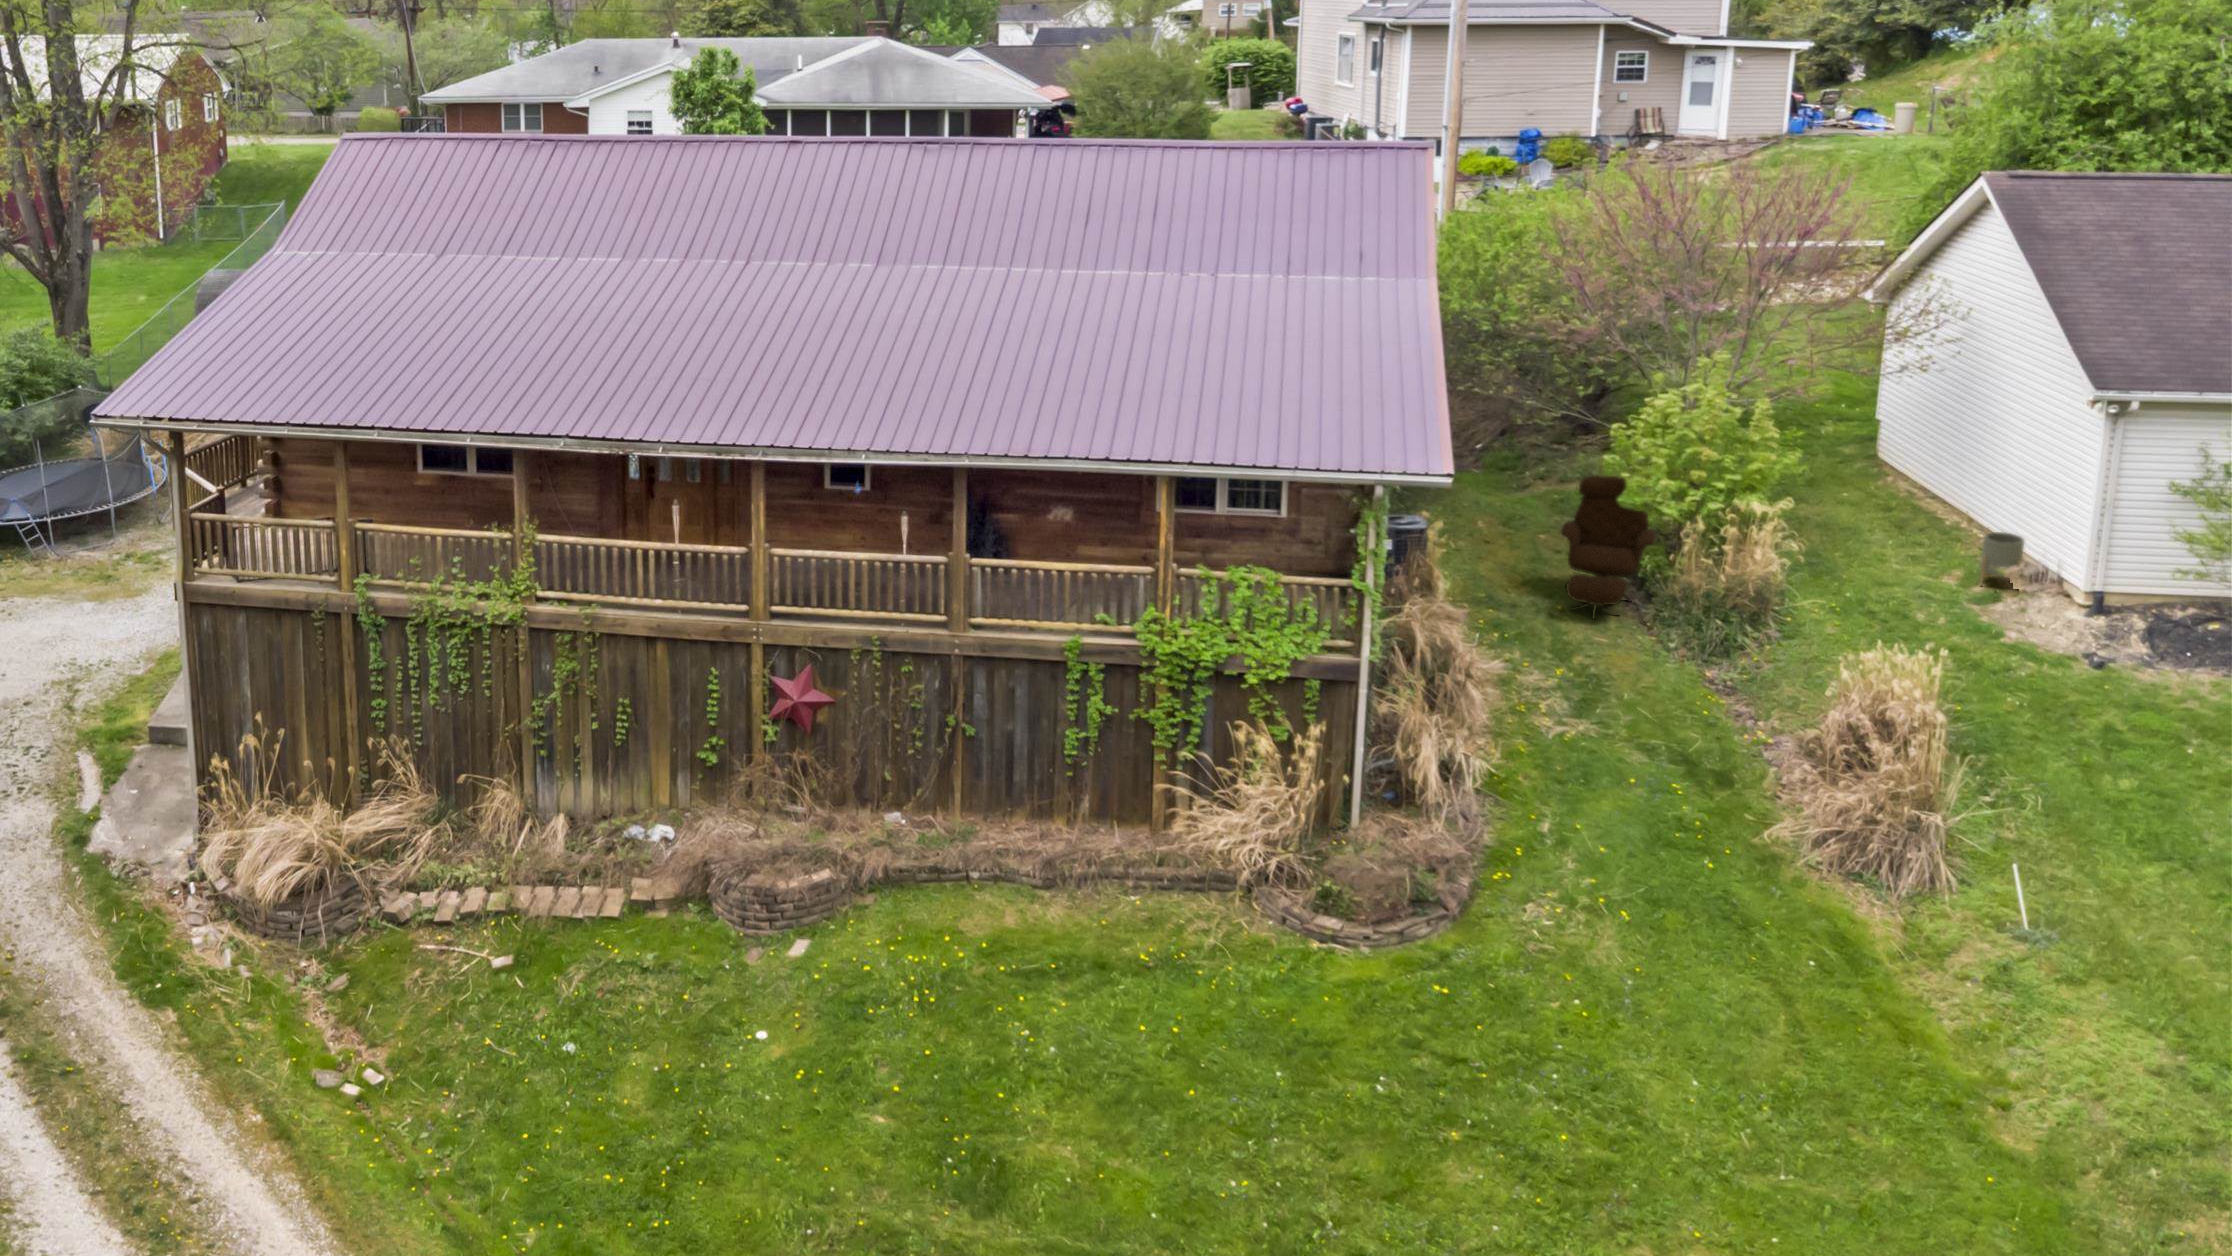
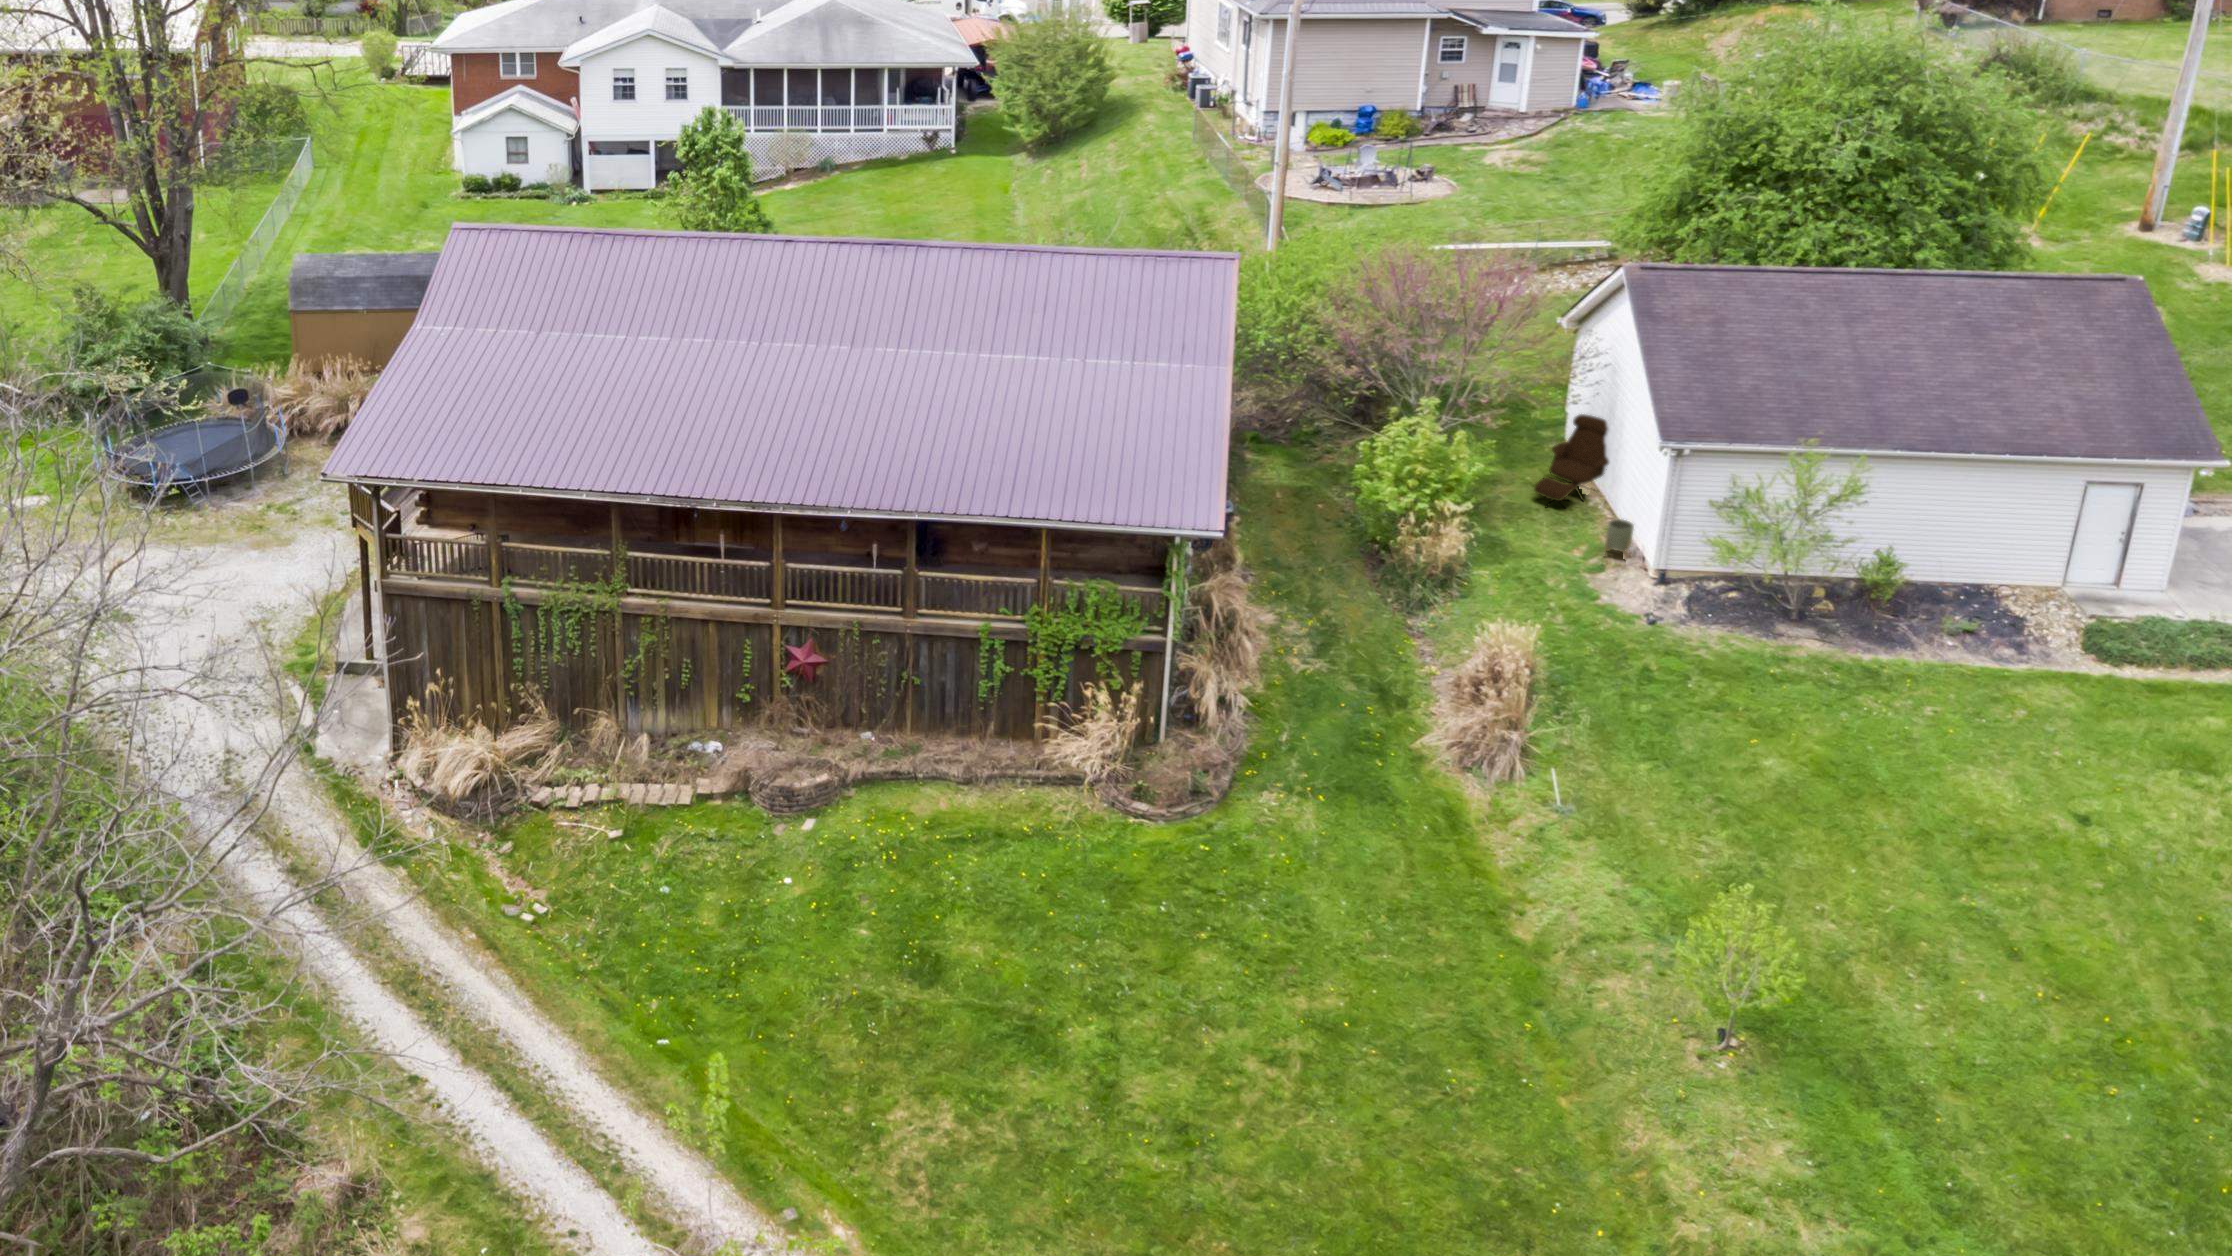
lounge chair: present [1561,475,1656,618] -> present [1534,414,1609,502]

